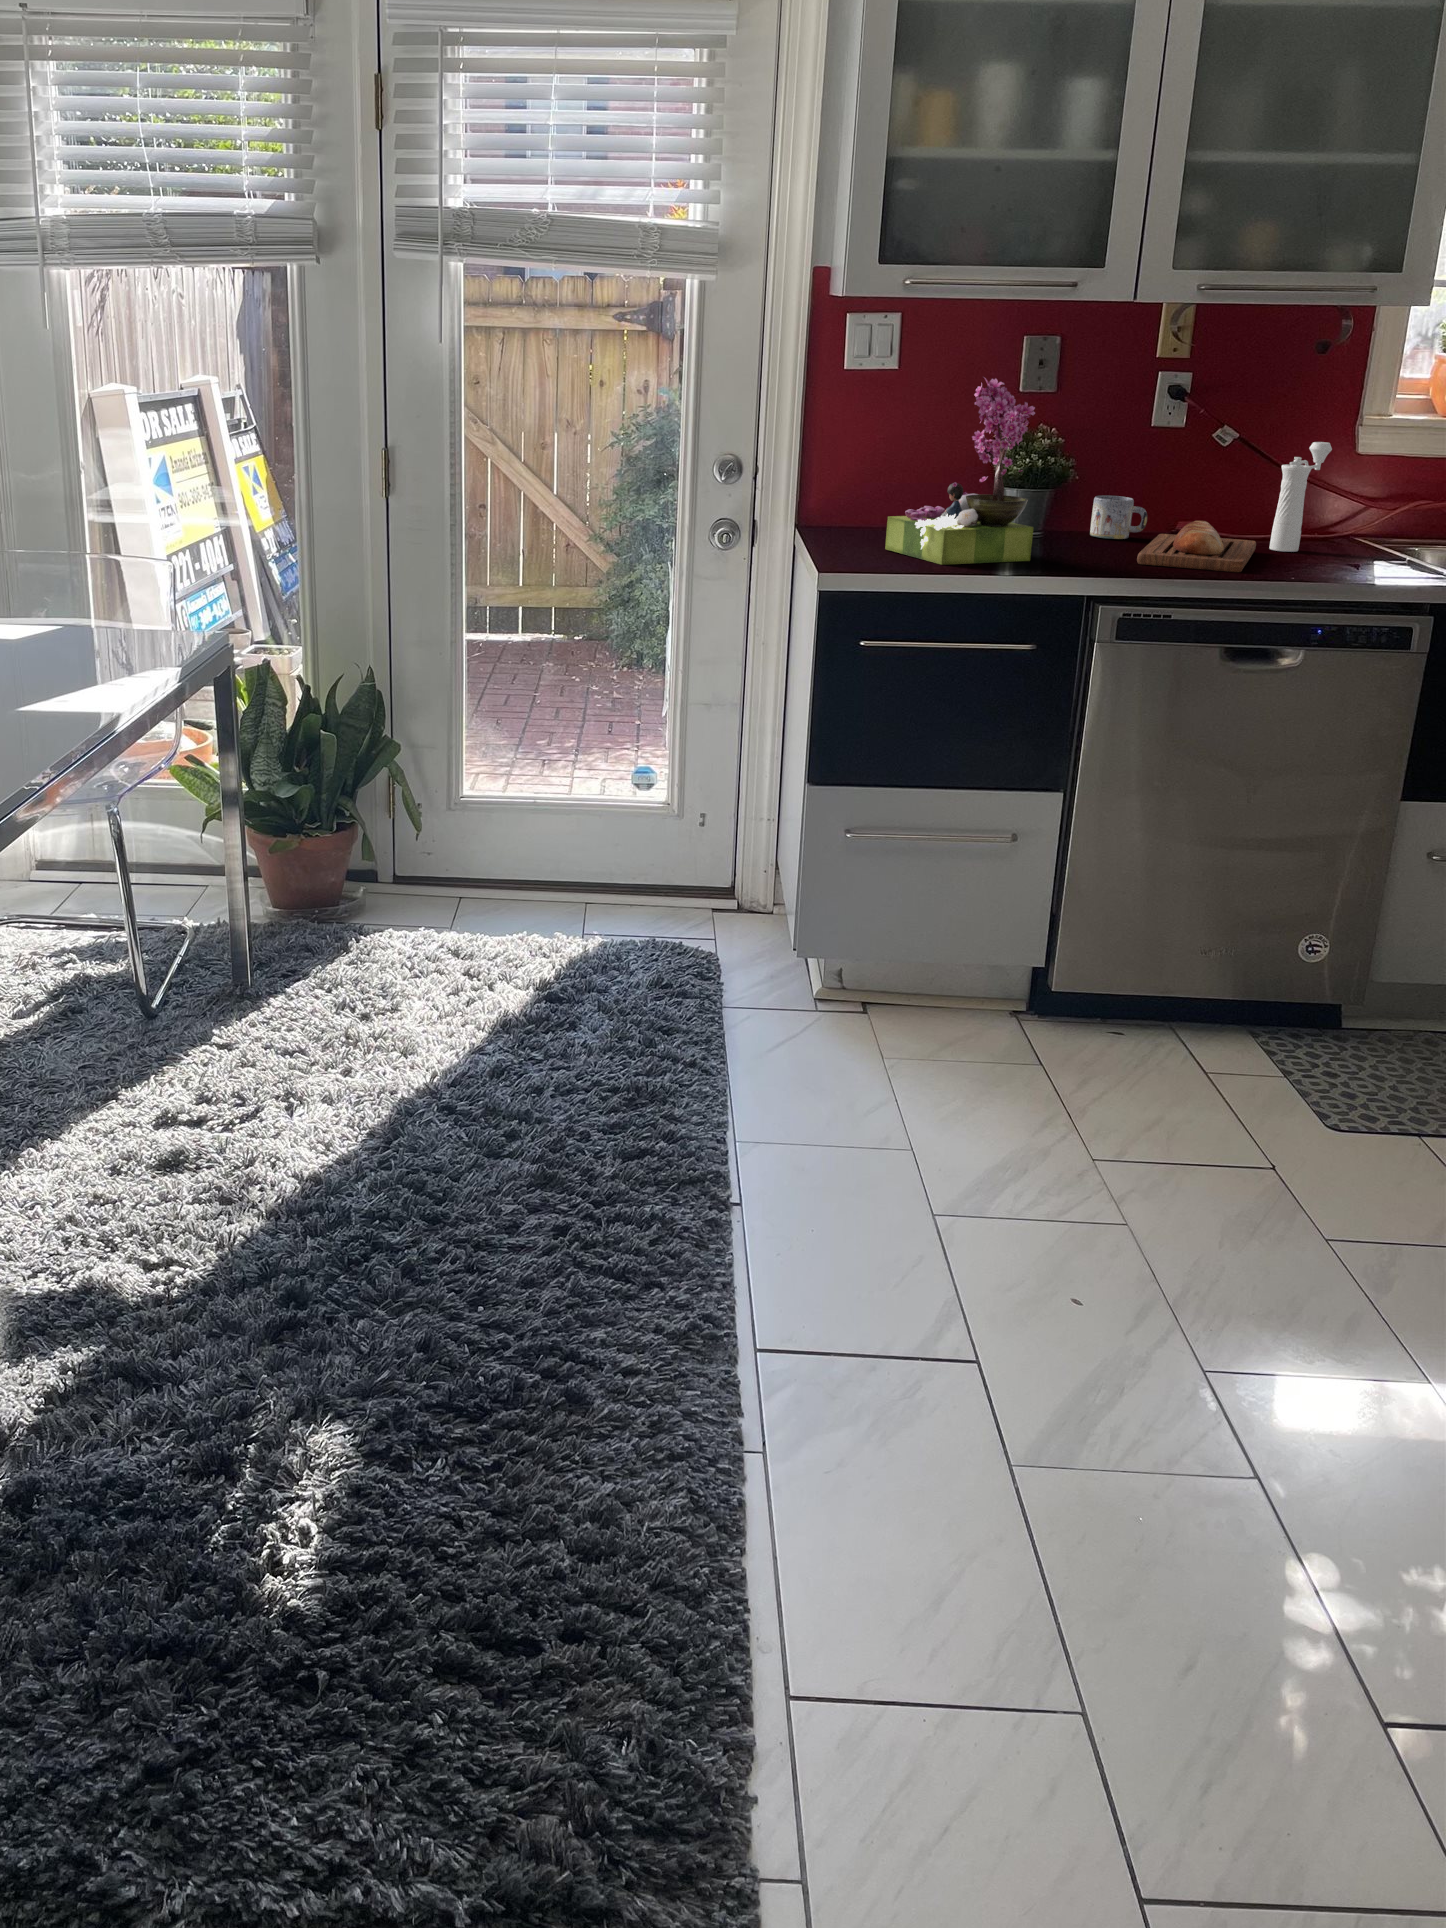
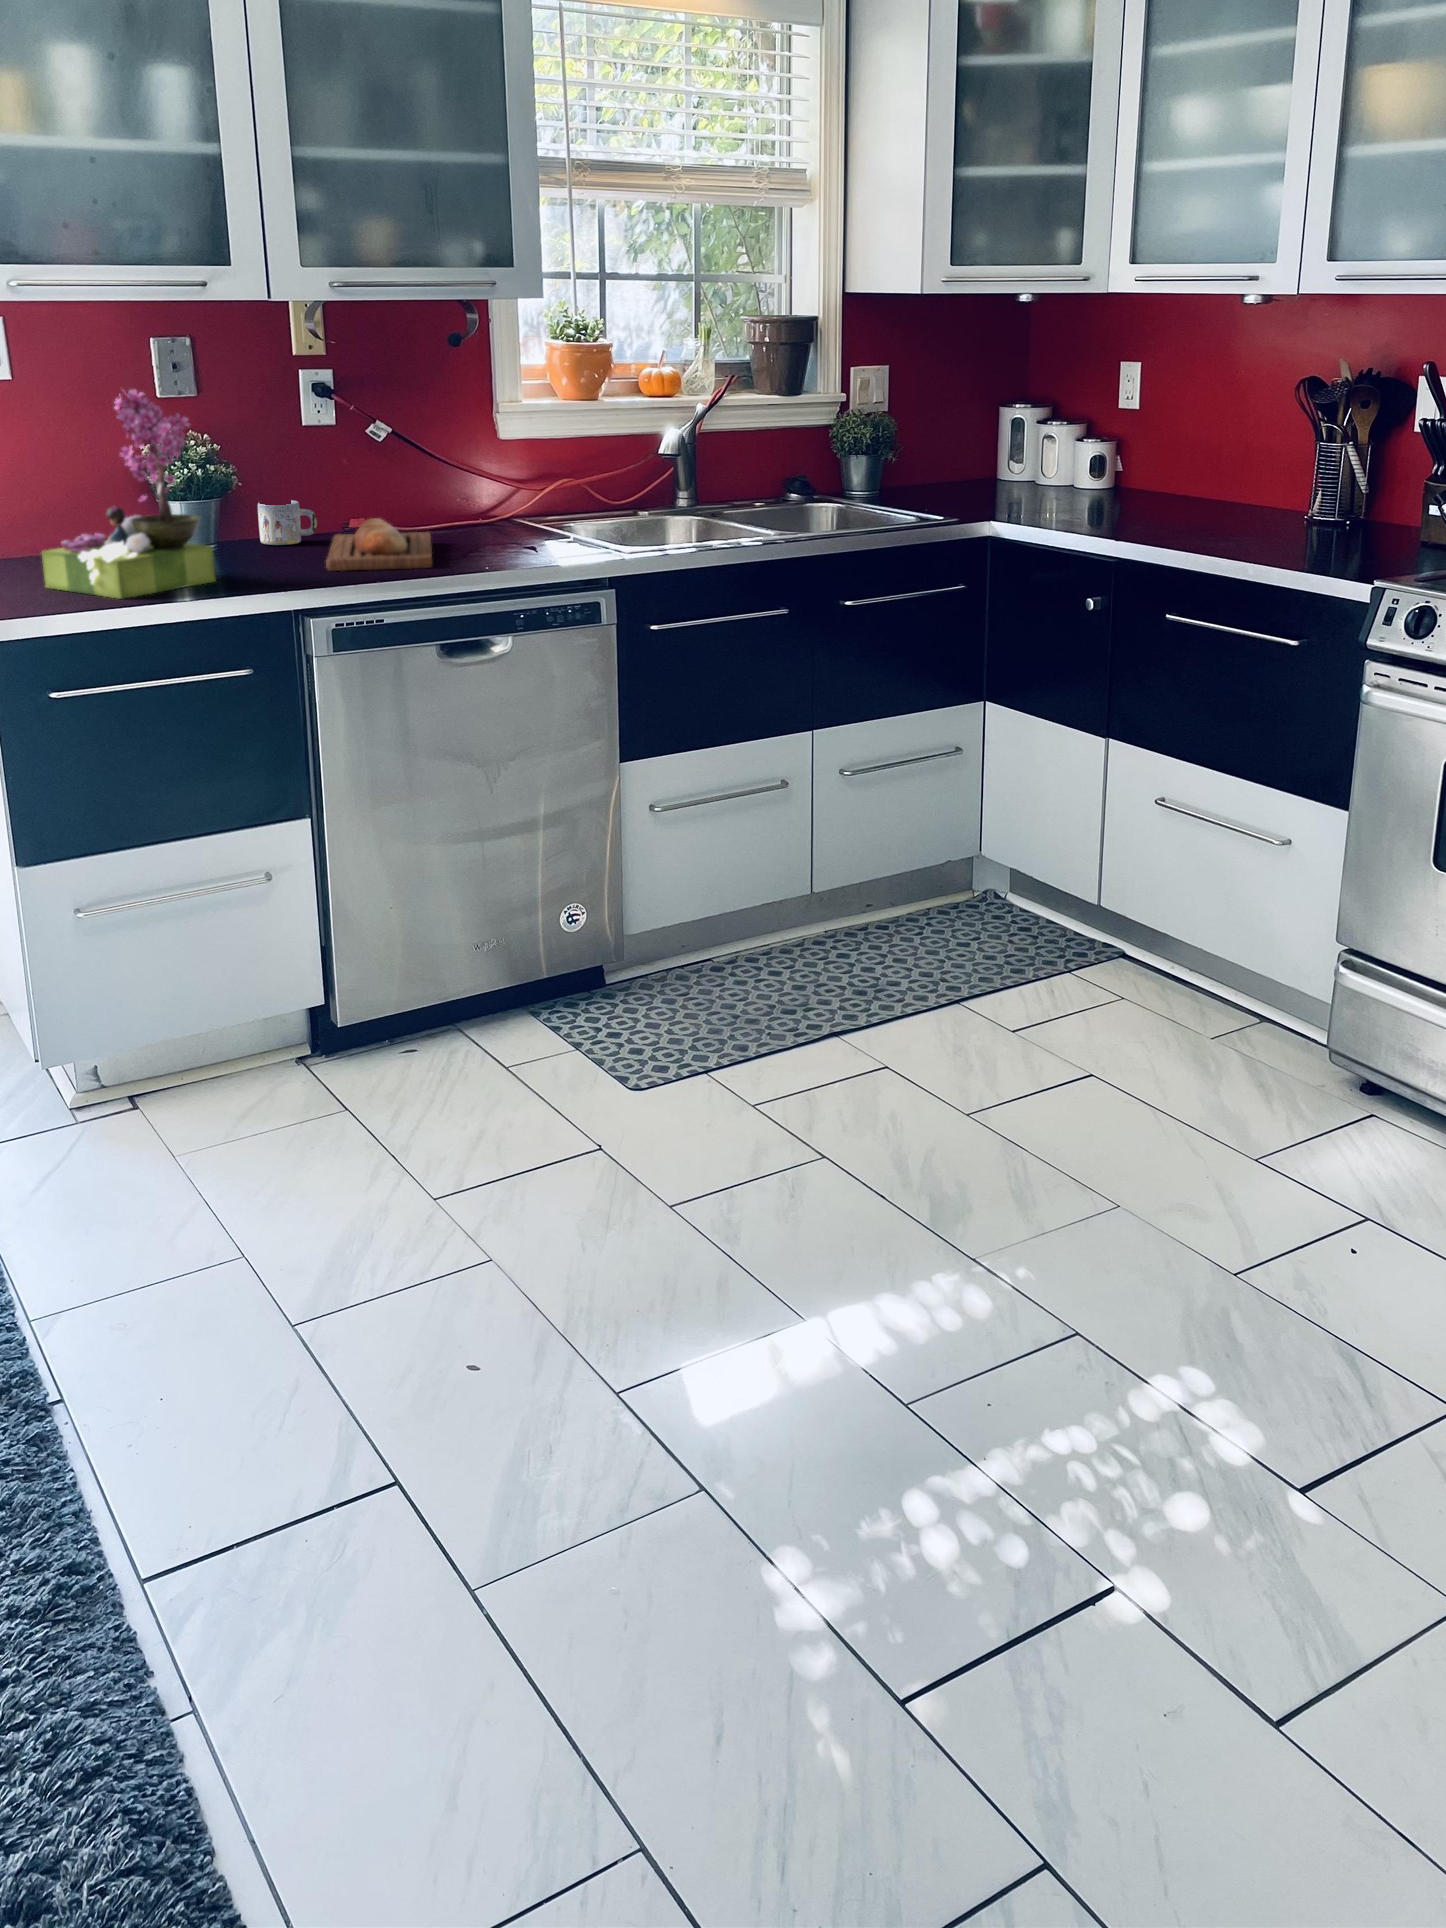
pepper mill: present [1269,442,1332,552] -> none [437,429,478,539]

